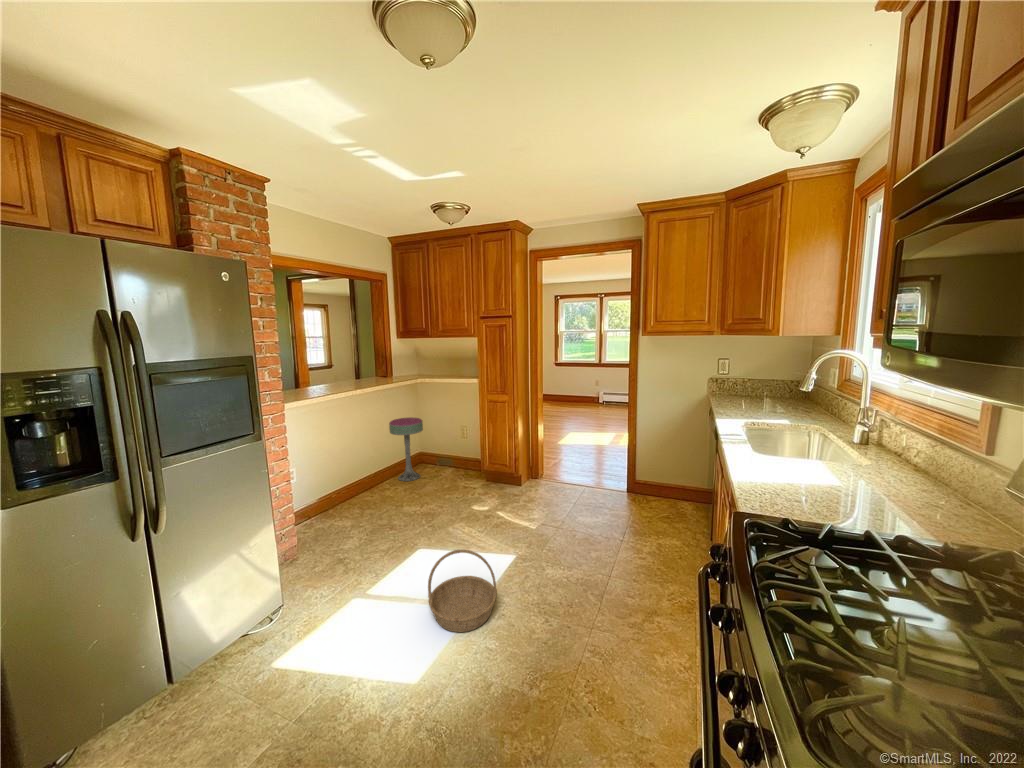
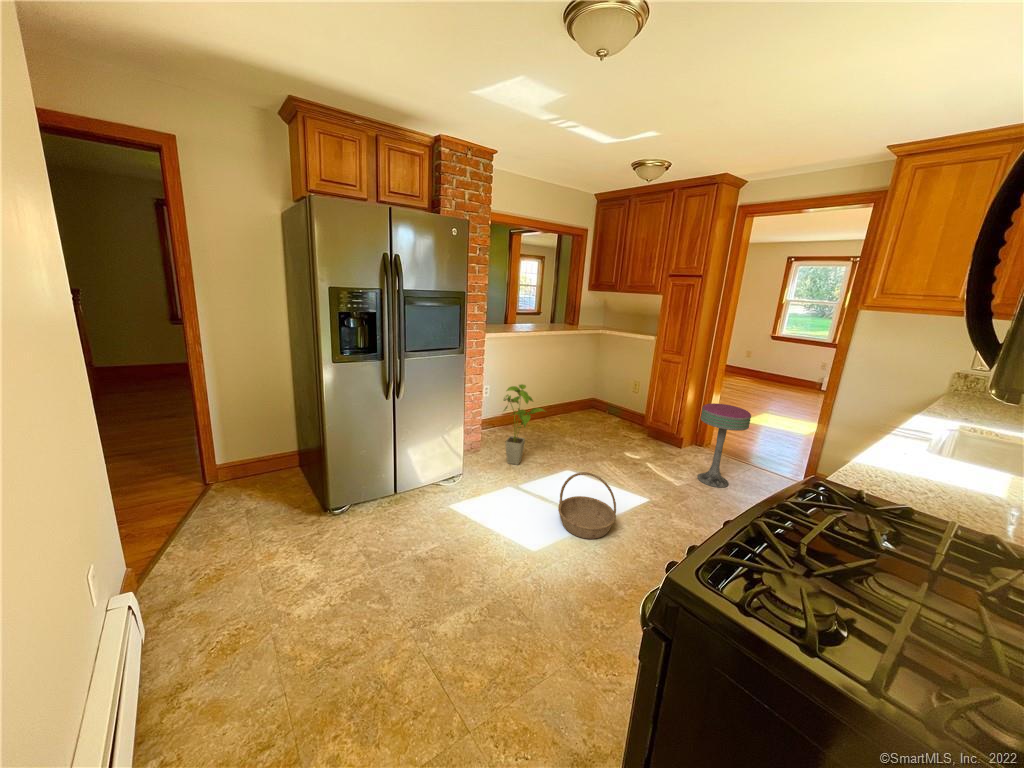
bar stool: present [389,417,423,481] -> present [697,403,751,487]
house plant: none [323,461,384,566] -> present [504,384,544,465]

